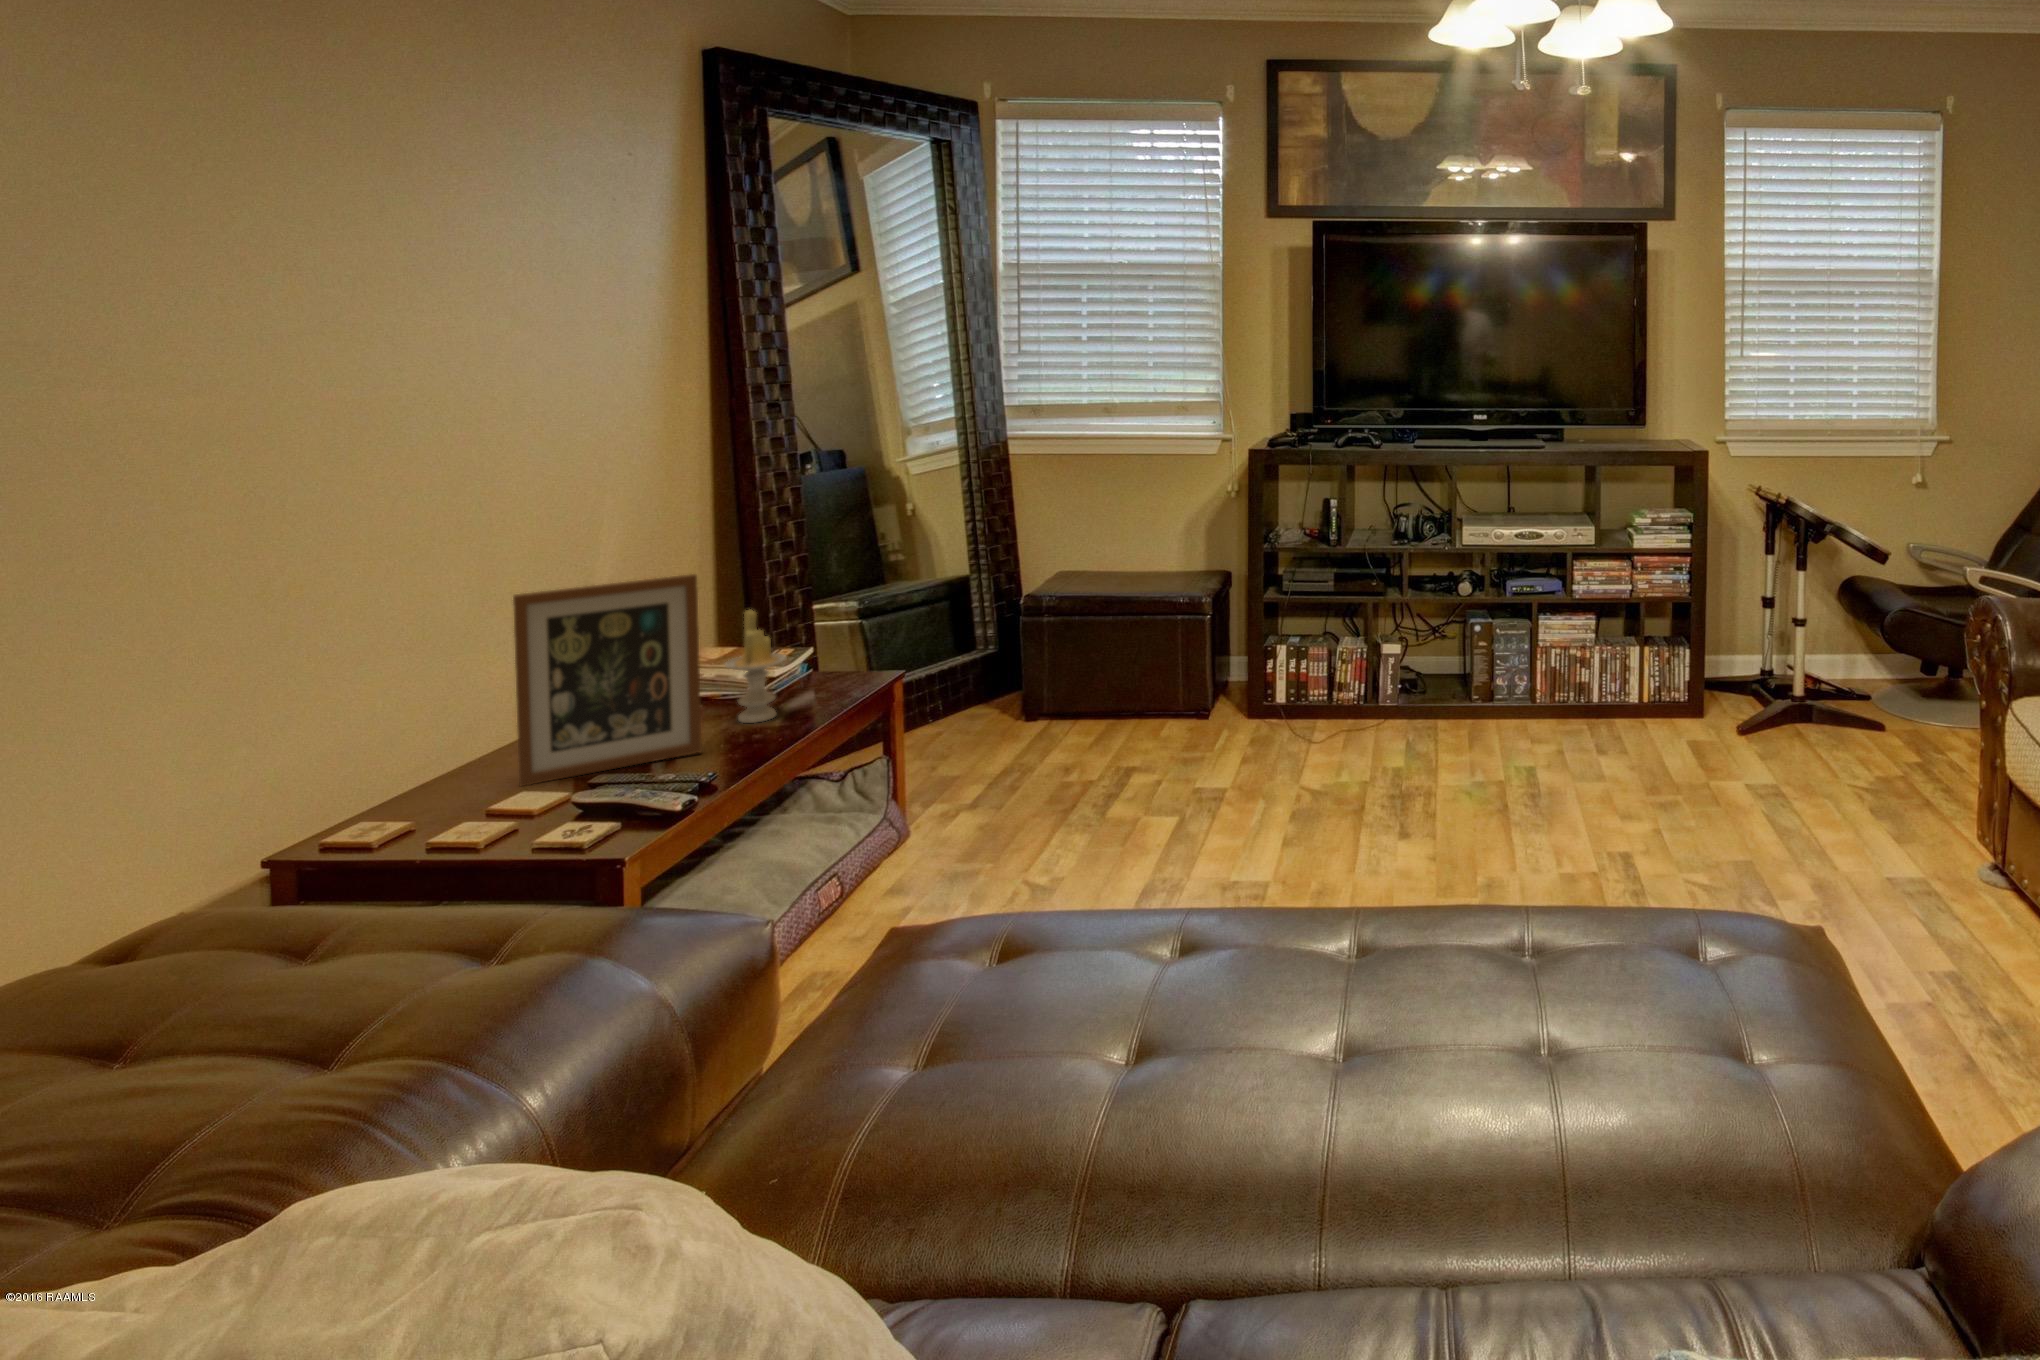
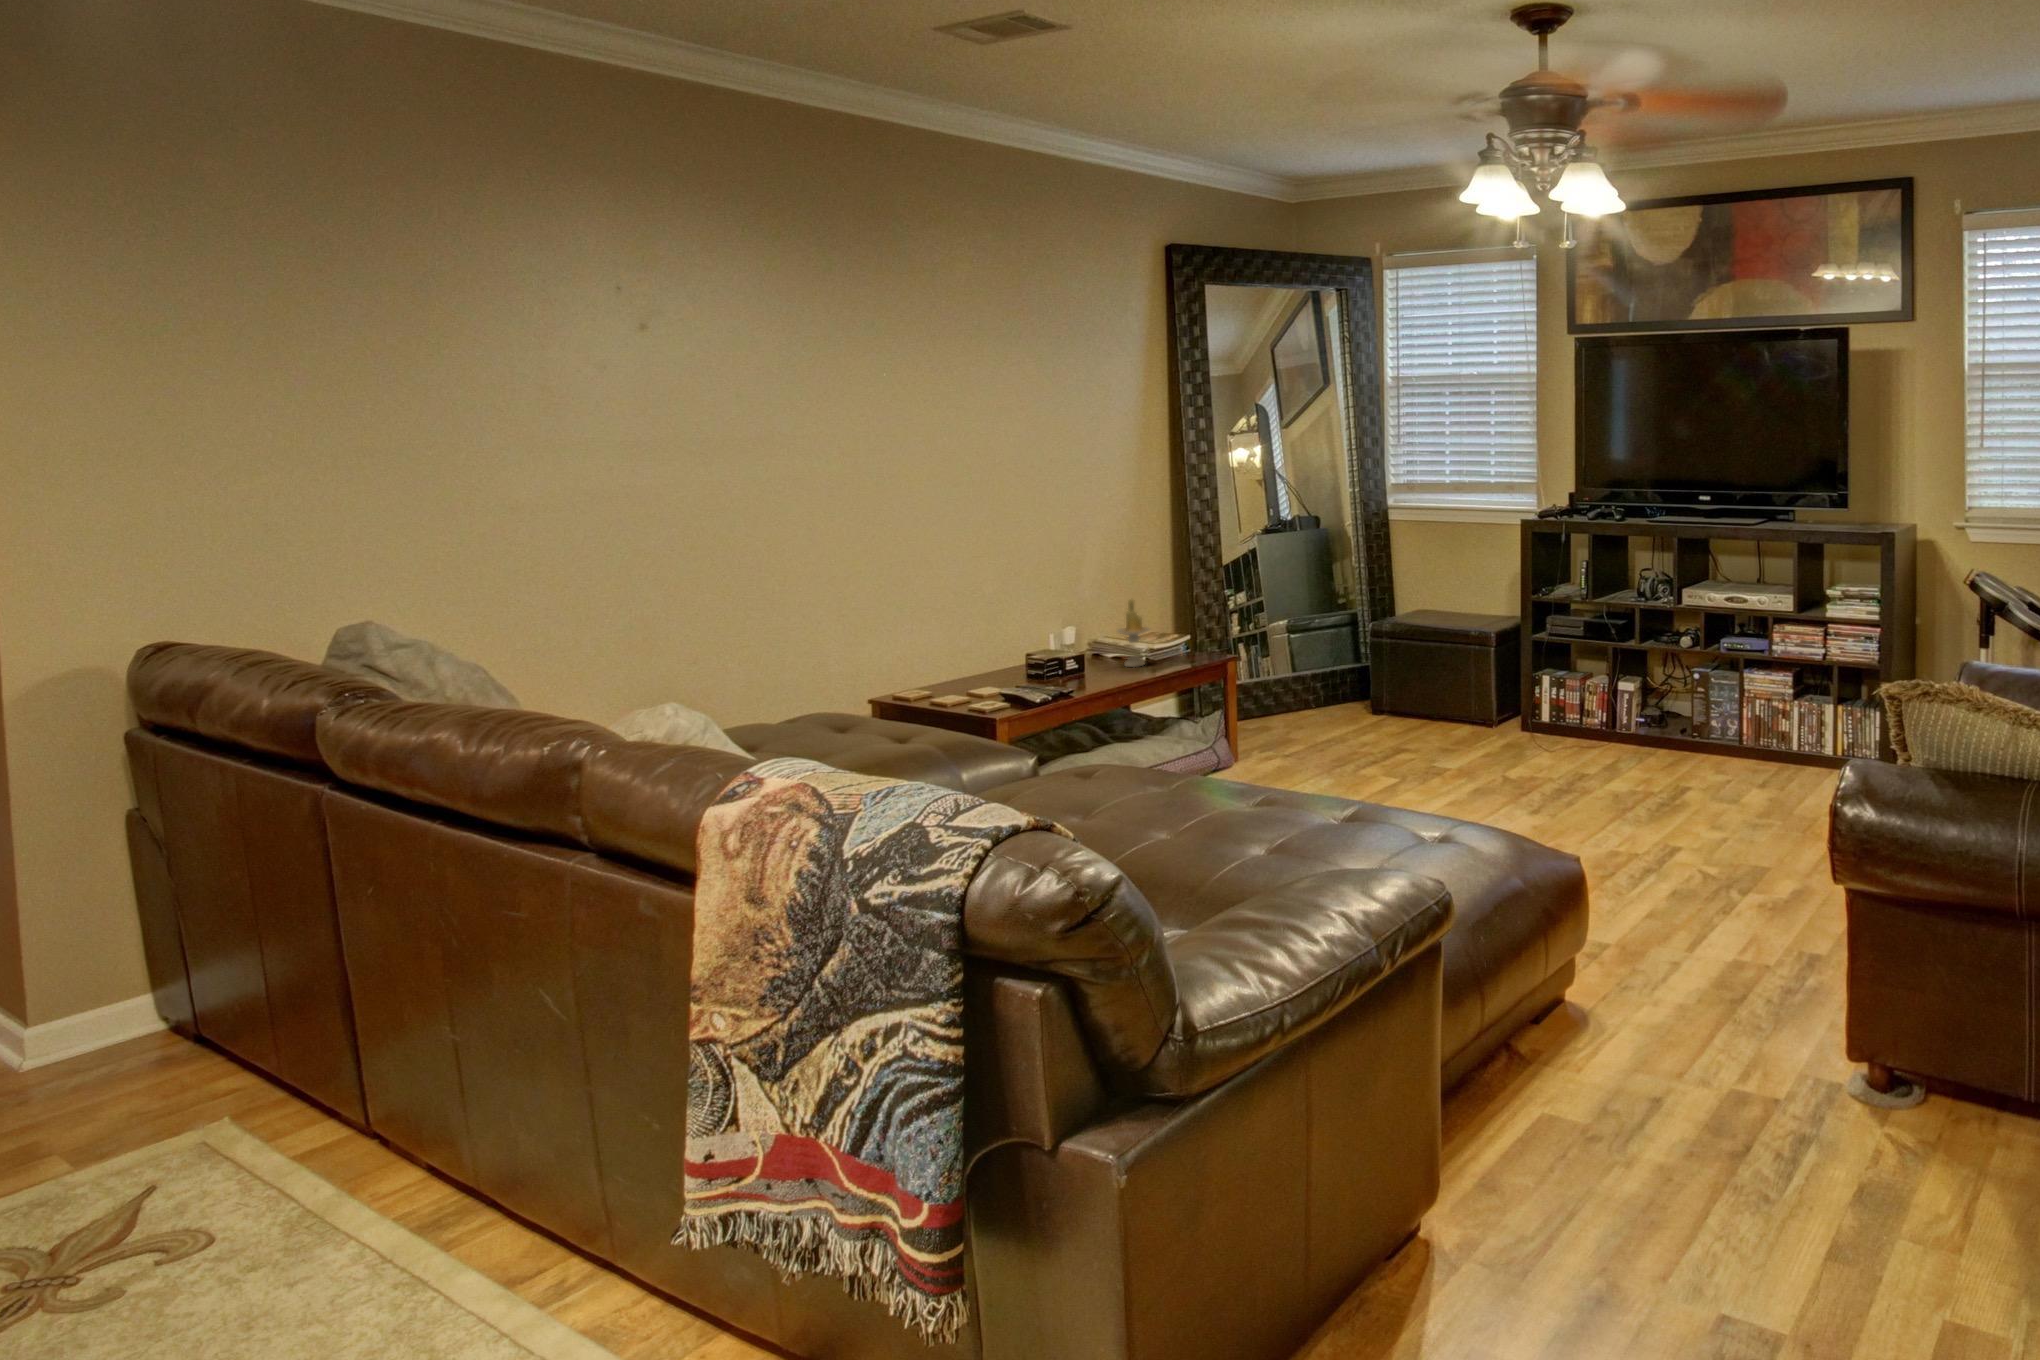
picture frame: present [513,574,702,786] -> none [996,571,1088,679]

